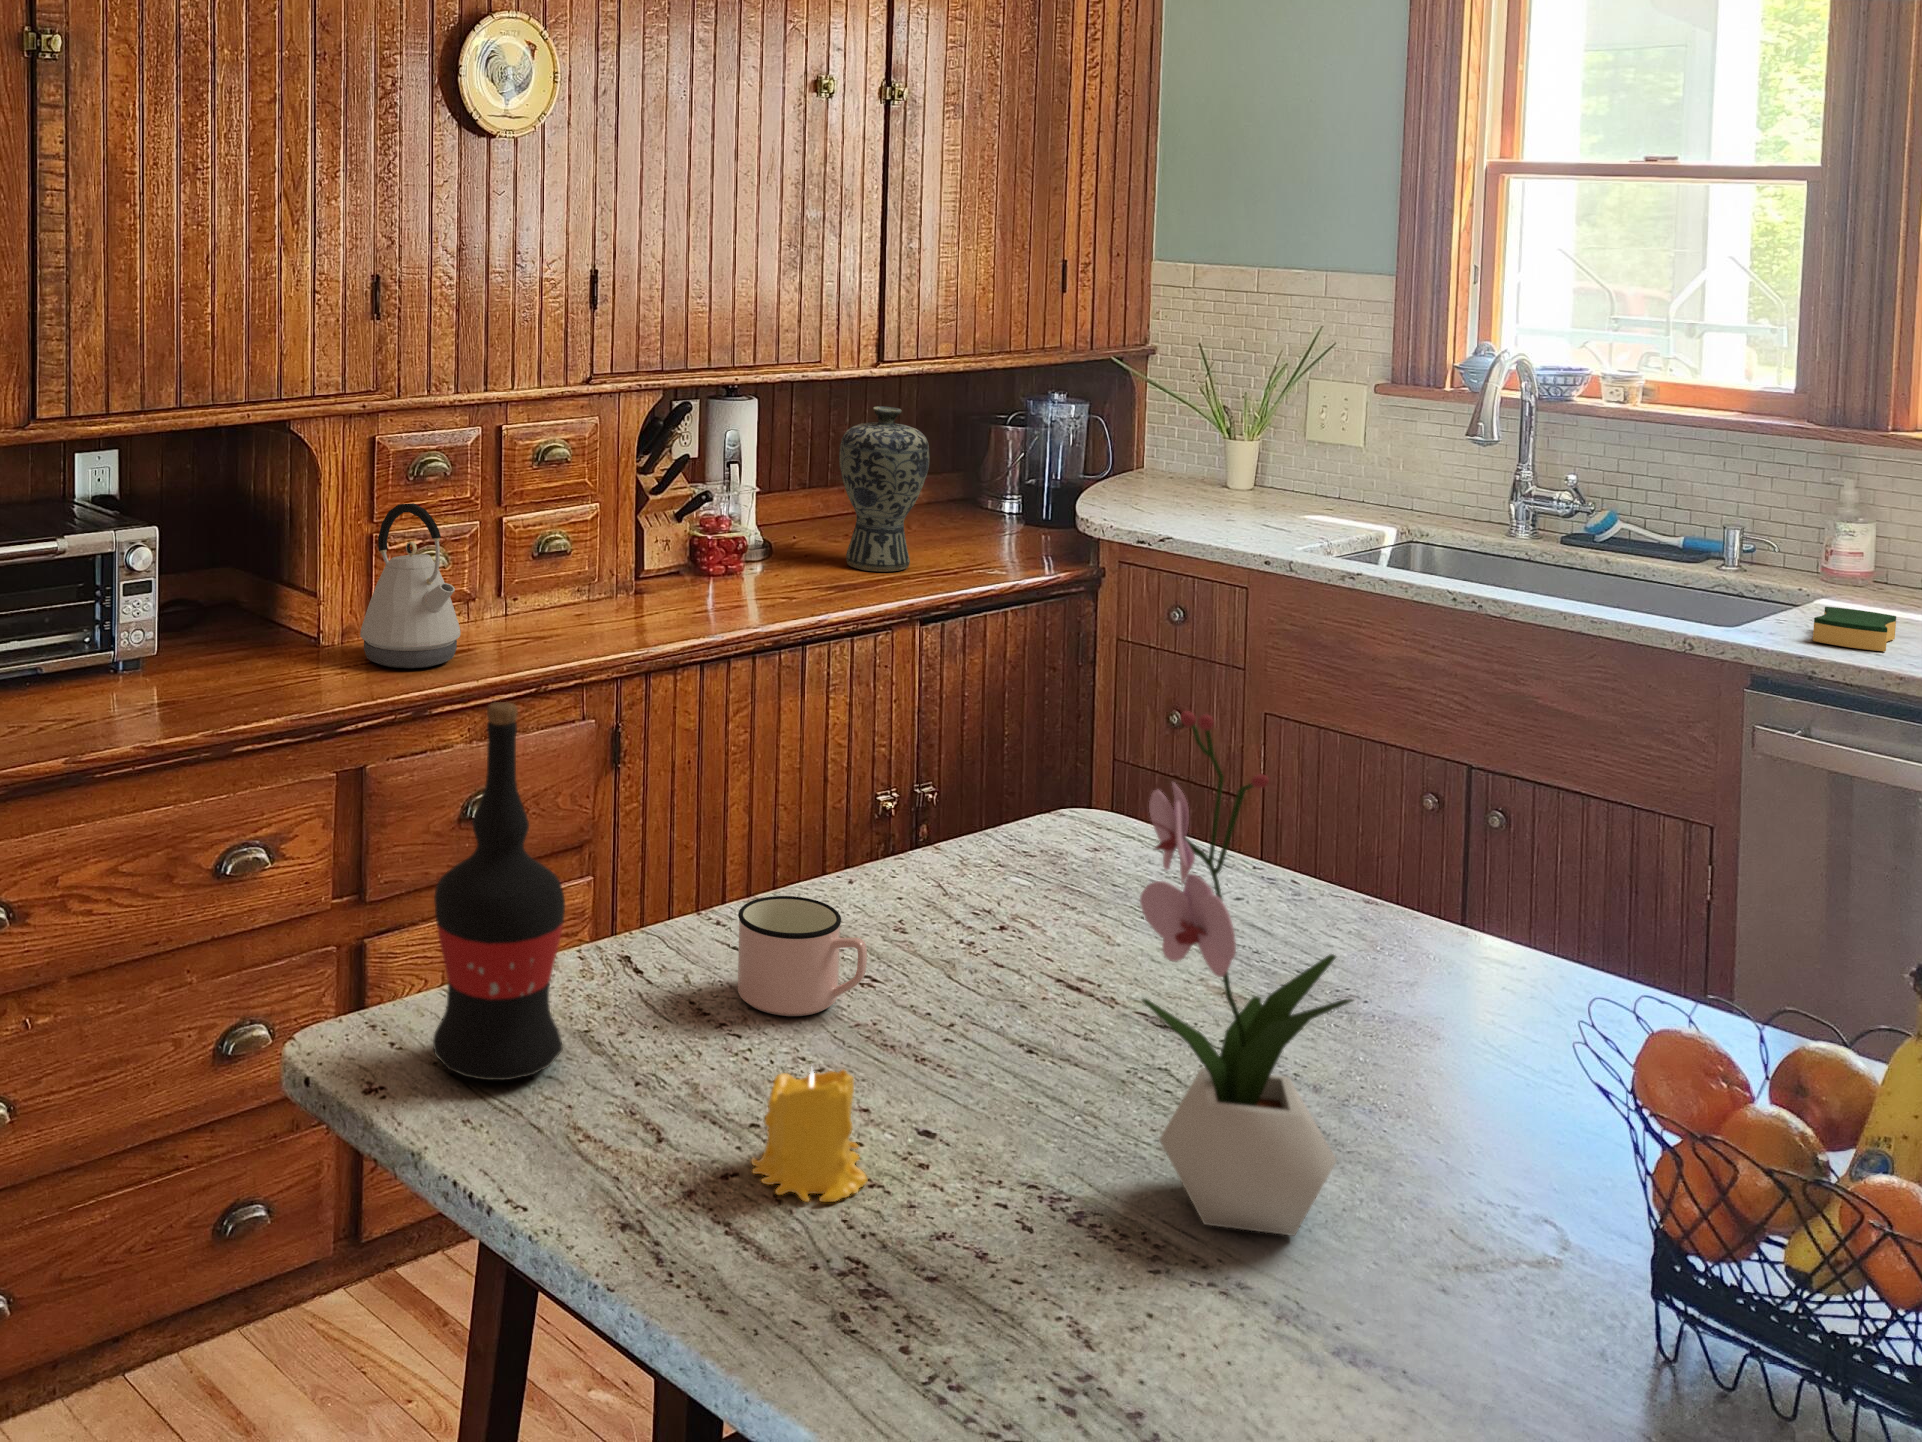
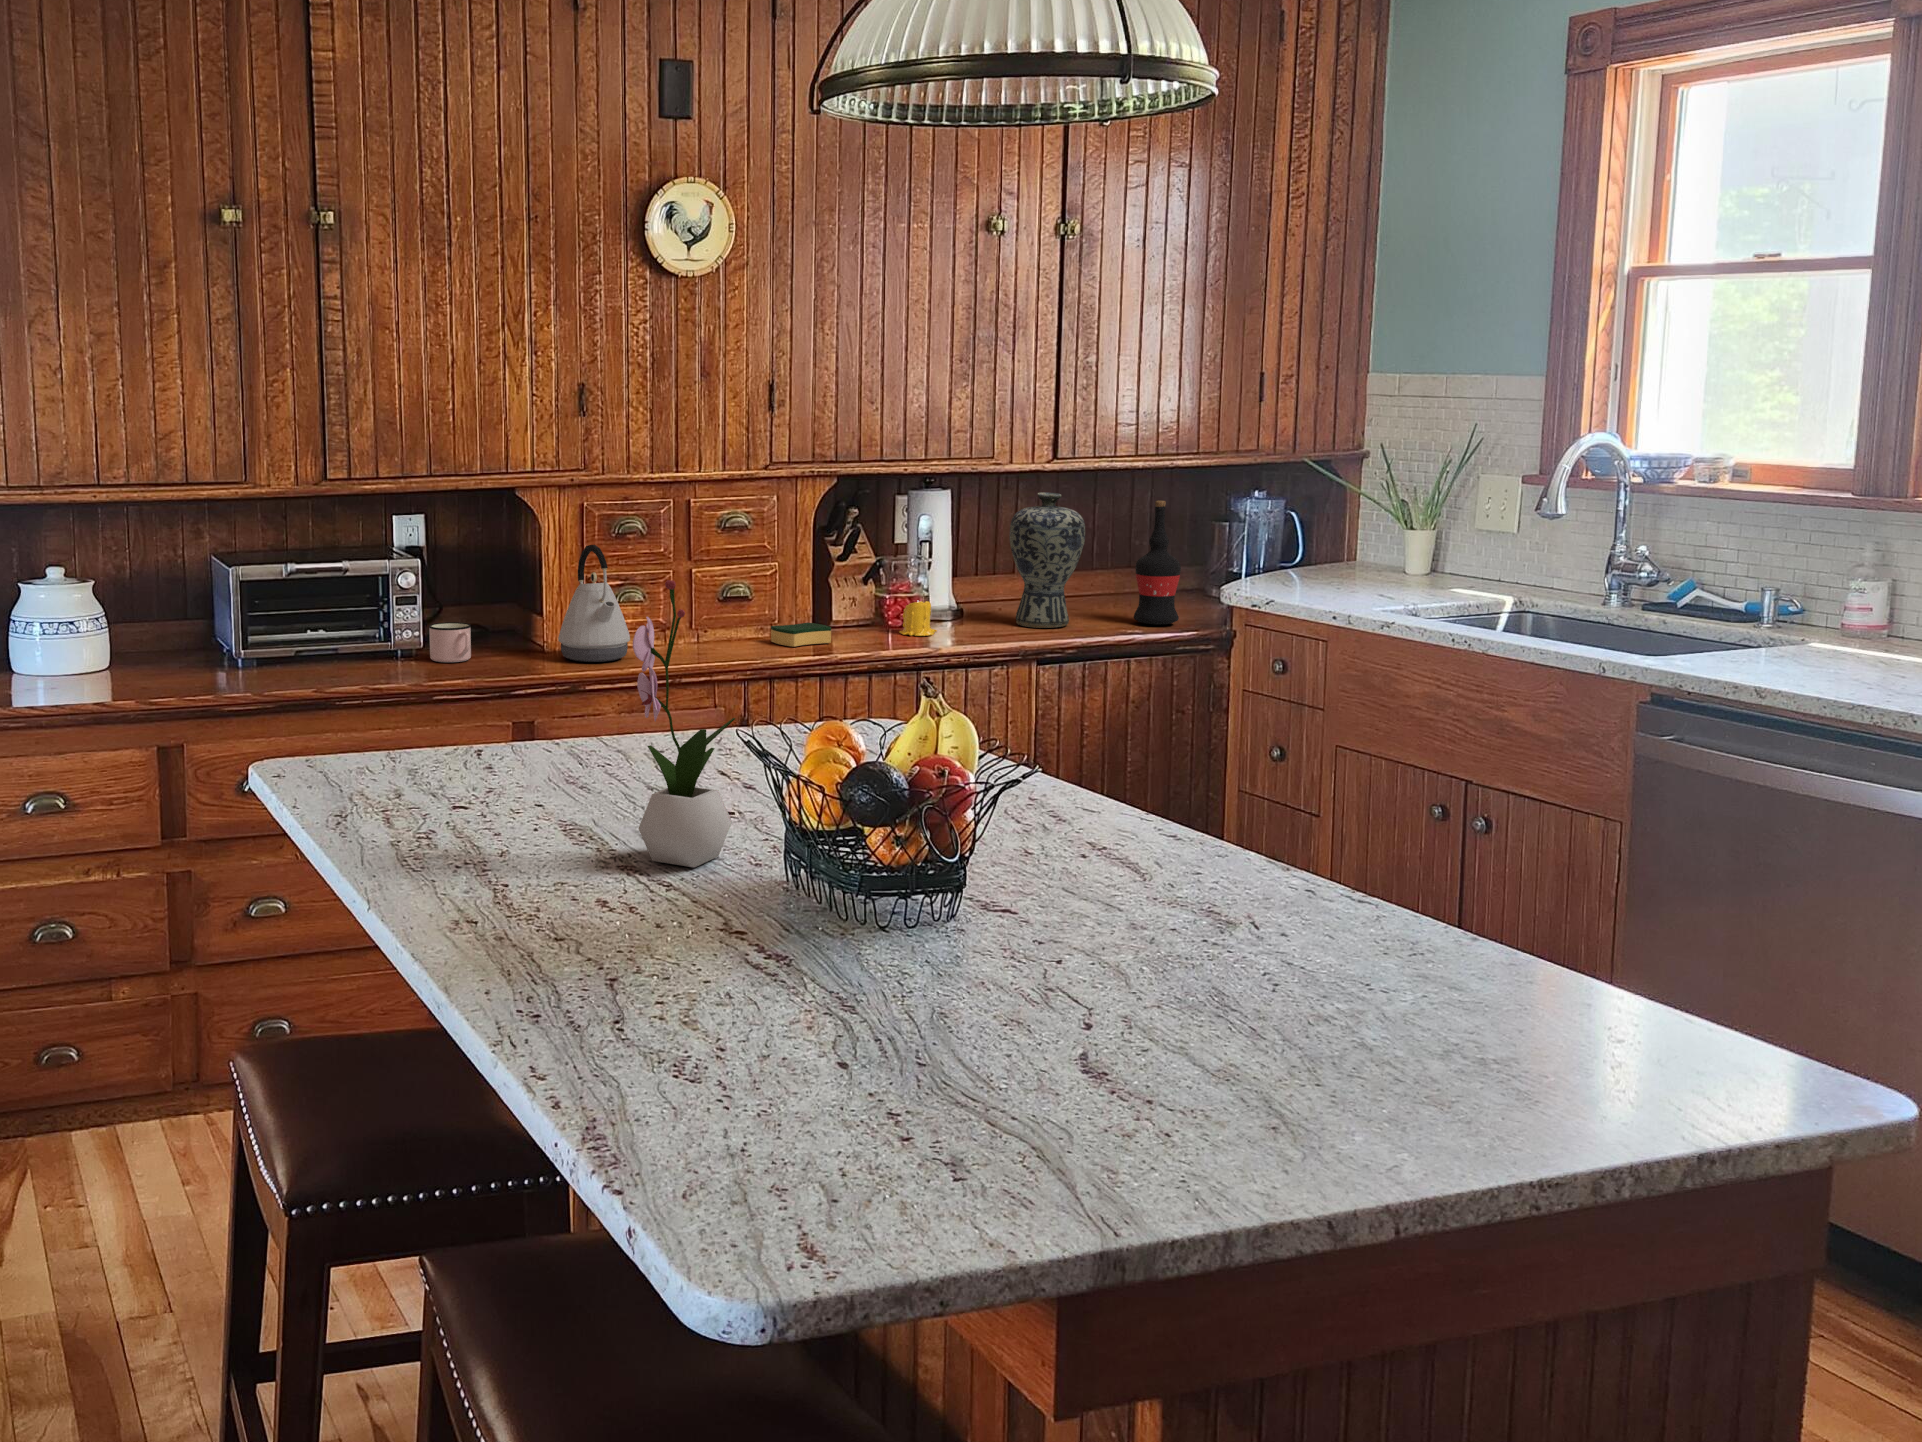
sponge: present [1813,607,1896,651] -> present [771,622,831,647]
wine bottle: present [433,702,565,1080] -> present [1134,501,1181,624]
mug: present [738,896,867,1016] -> present [429,622,471,662]
candle: present [752,1070,868,1202] -> present [899,601,937,636]

